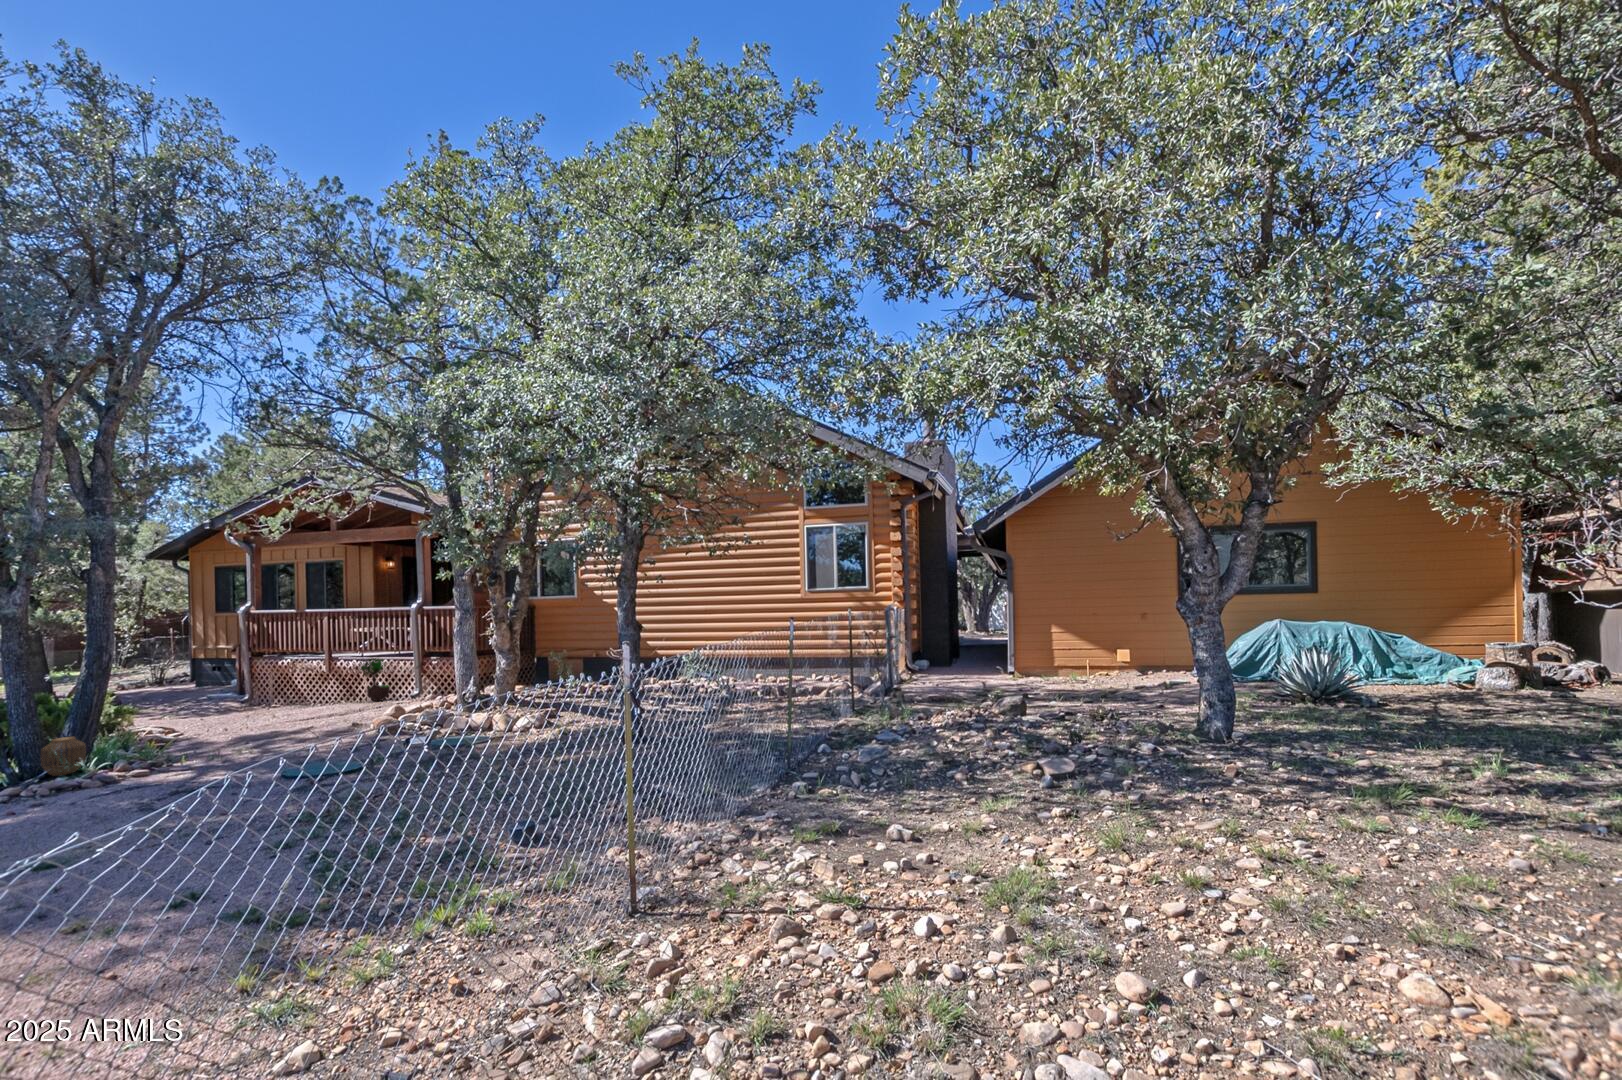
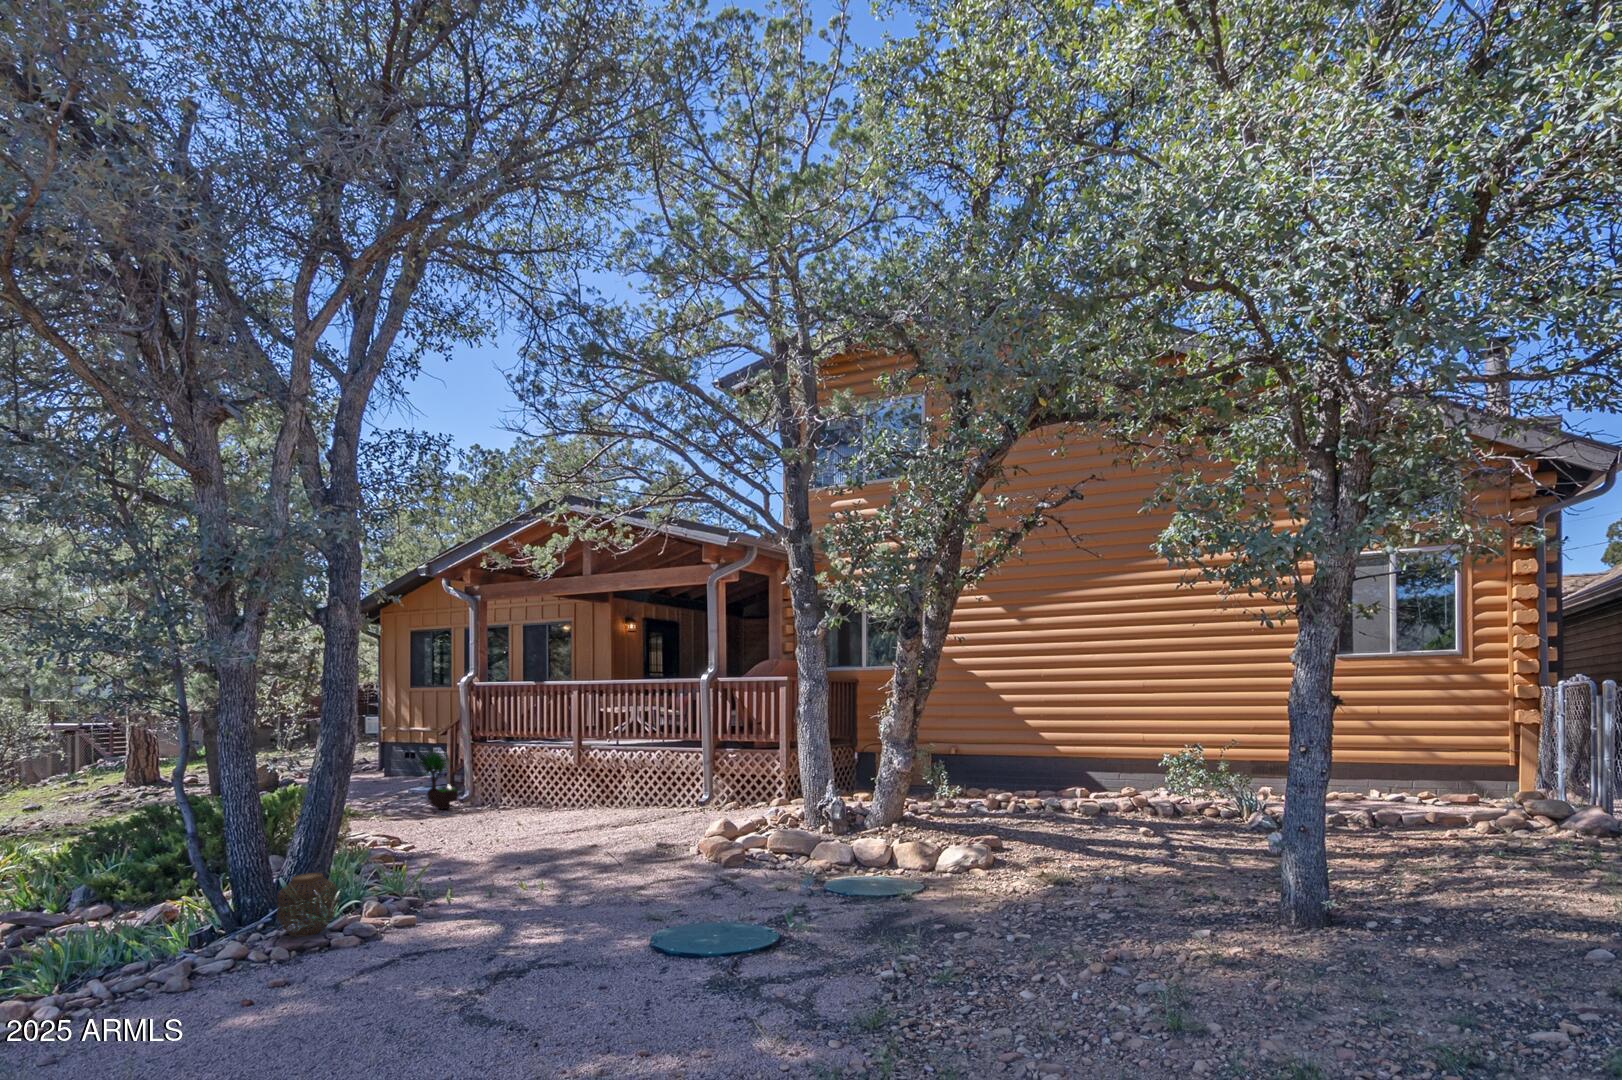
potted tree: present [360,656,390,701] -> present [418,751,458,809]

